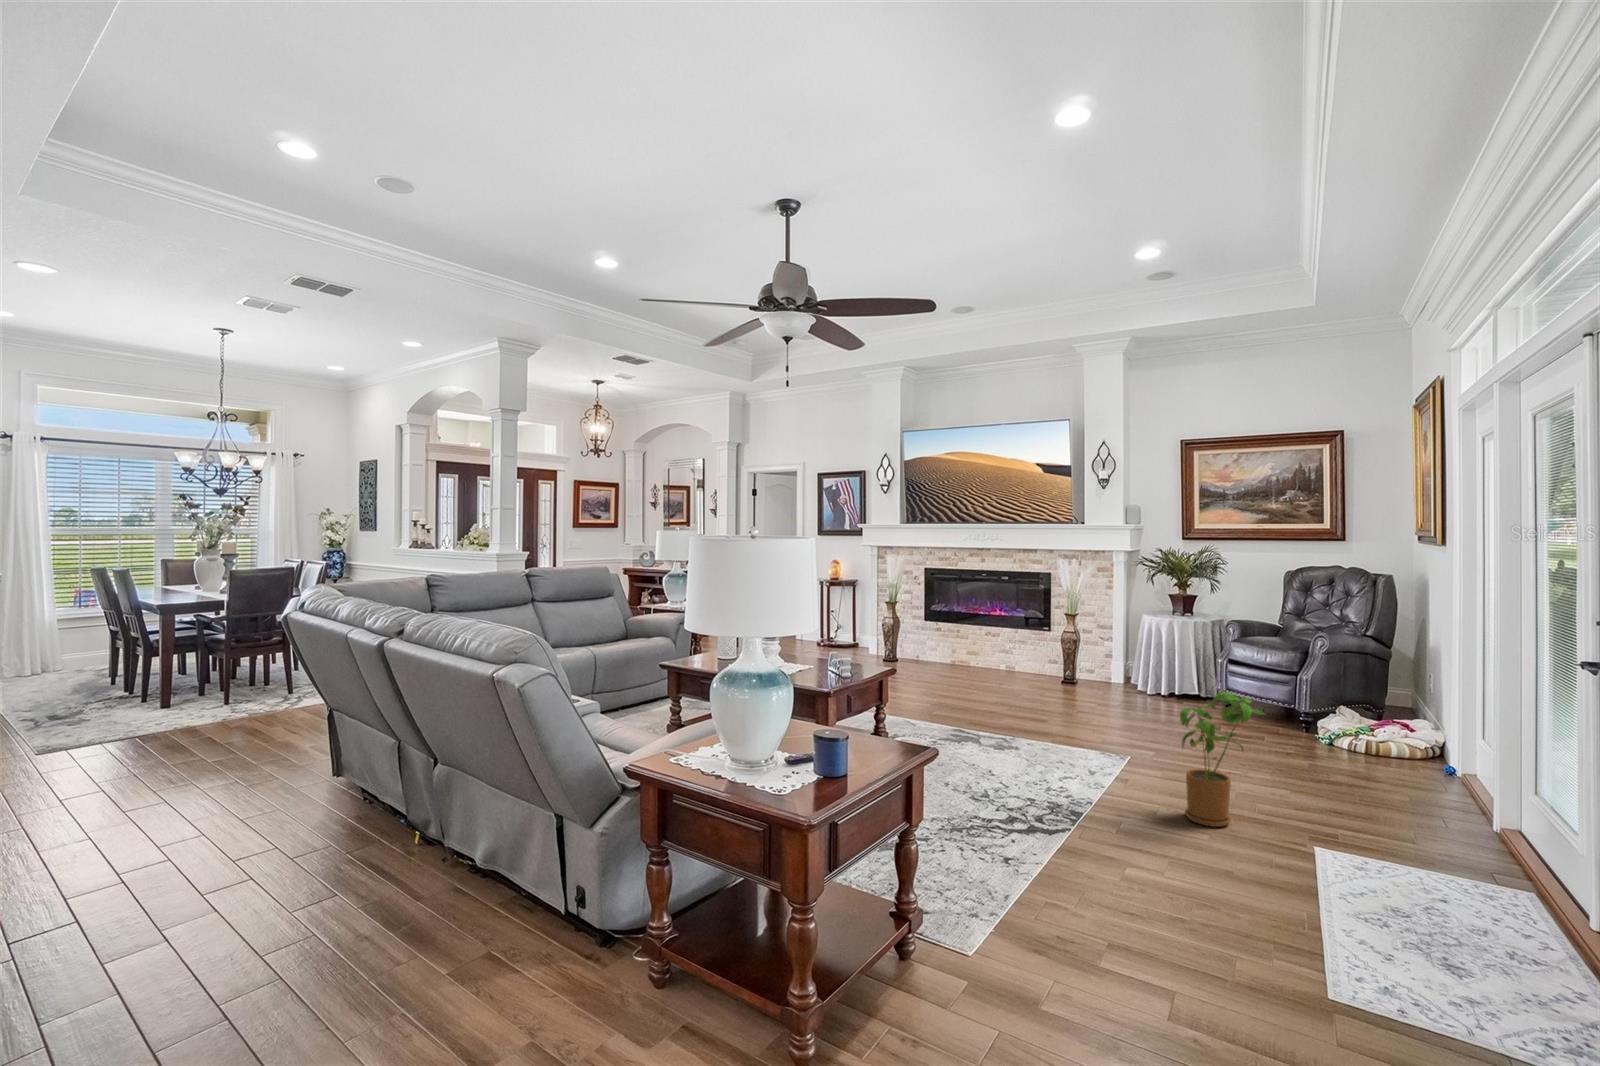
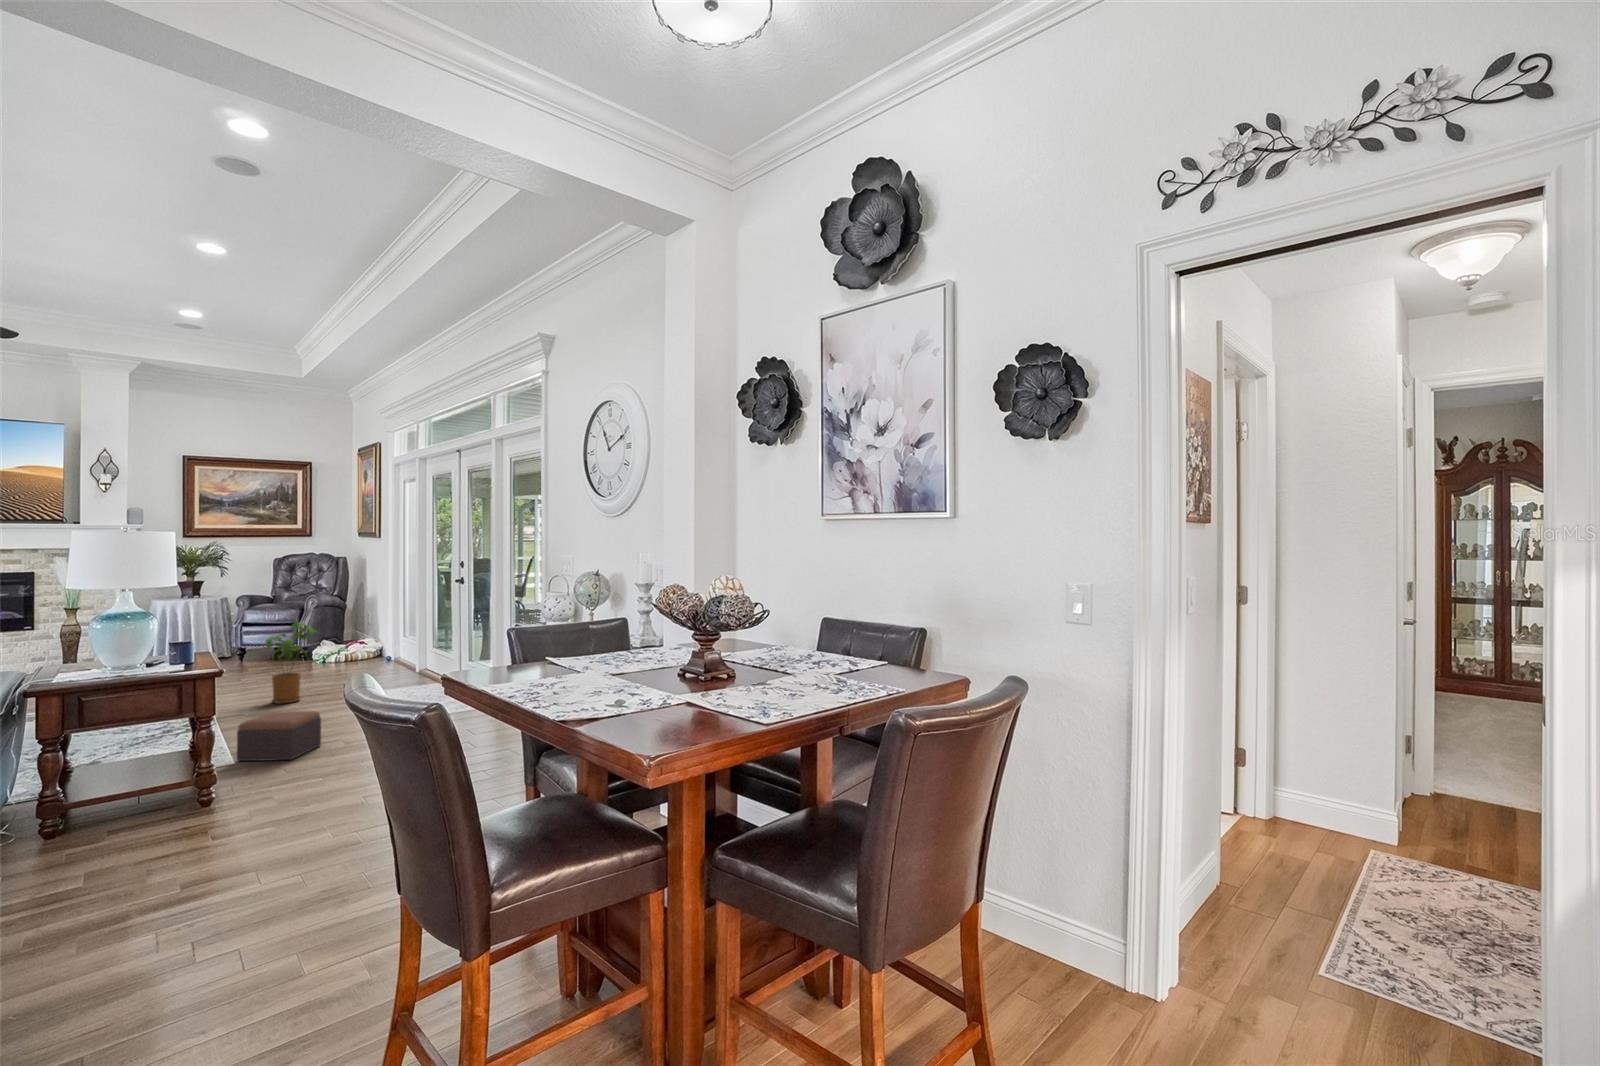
footstool: none [1000,879,1149,1016] -> present [237,711,321,761]

